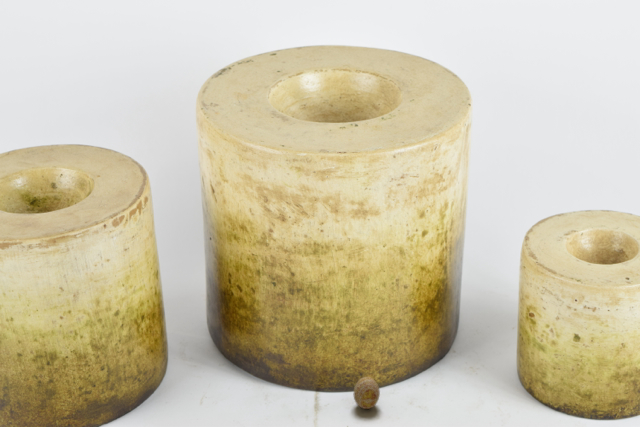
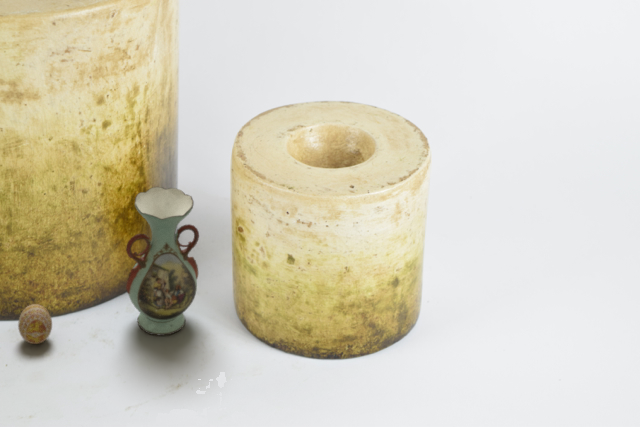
decorative vase: none [437,282,495,402] -> present [126,187,199,336]

